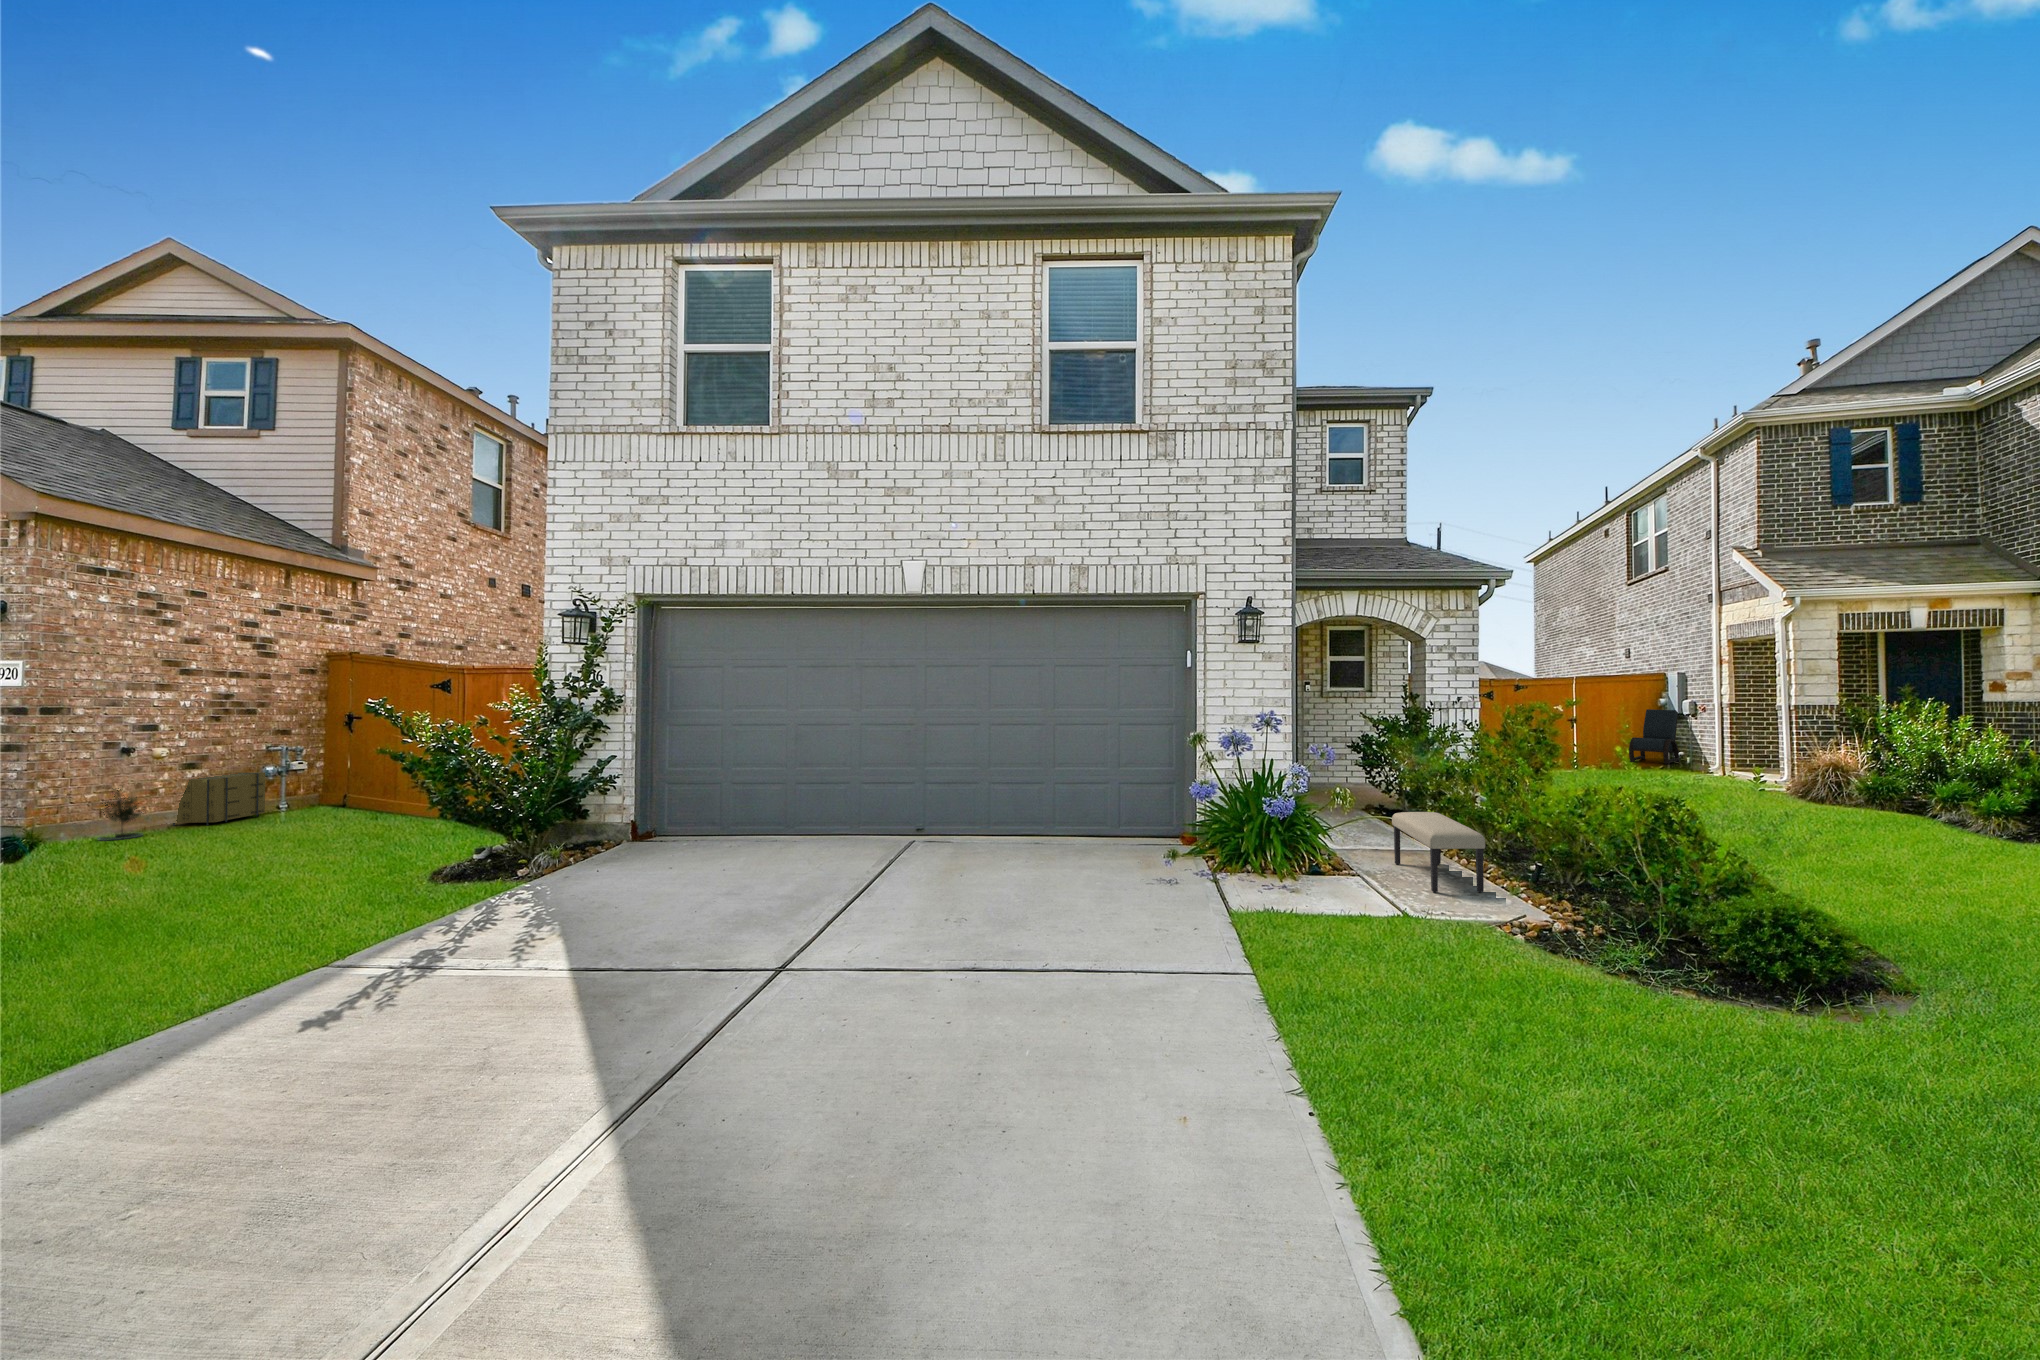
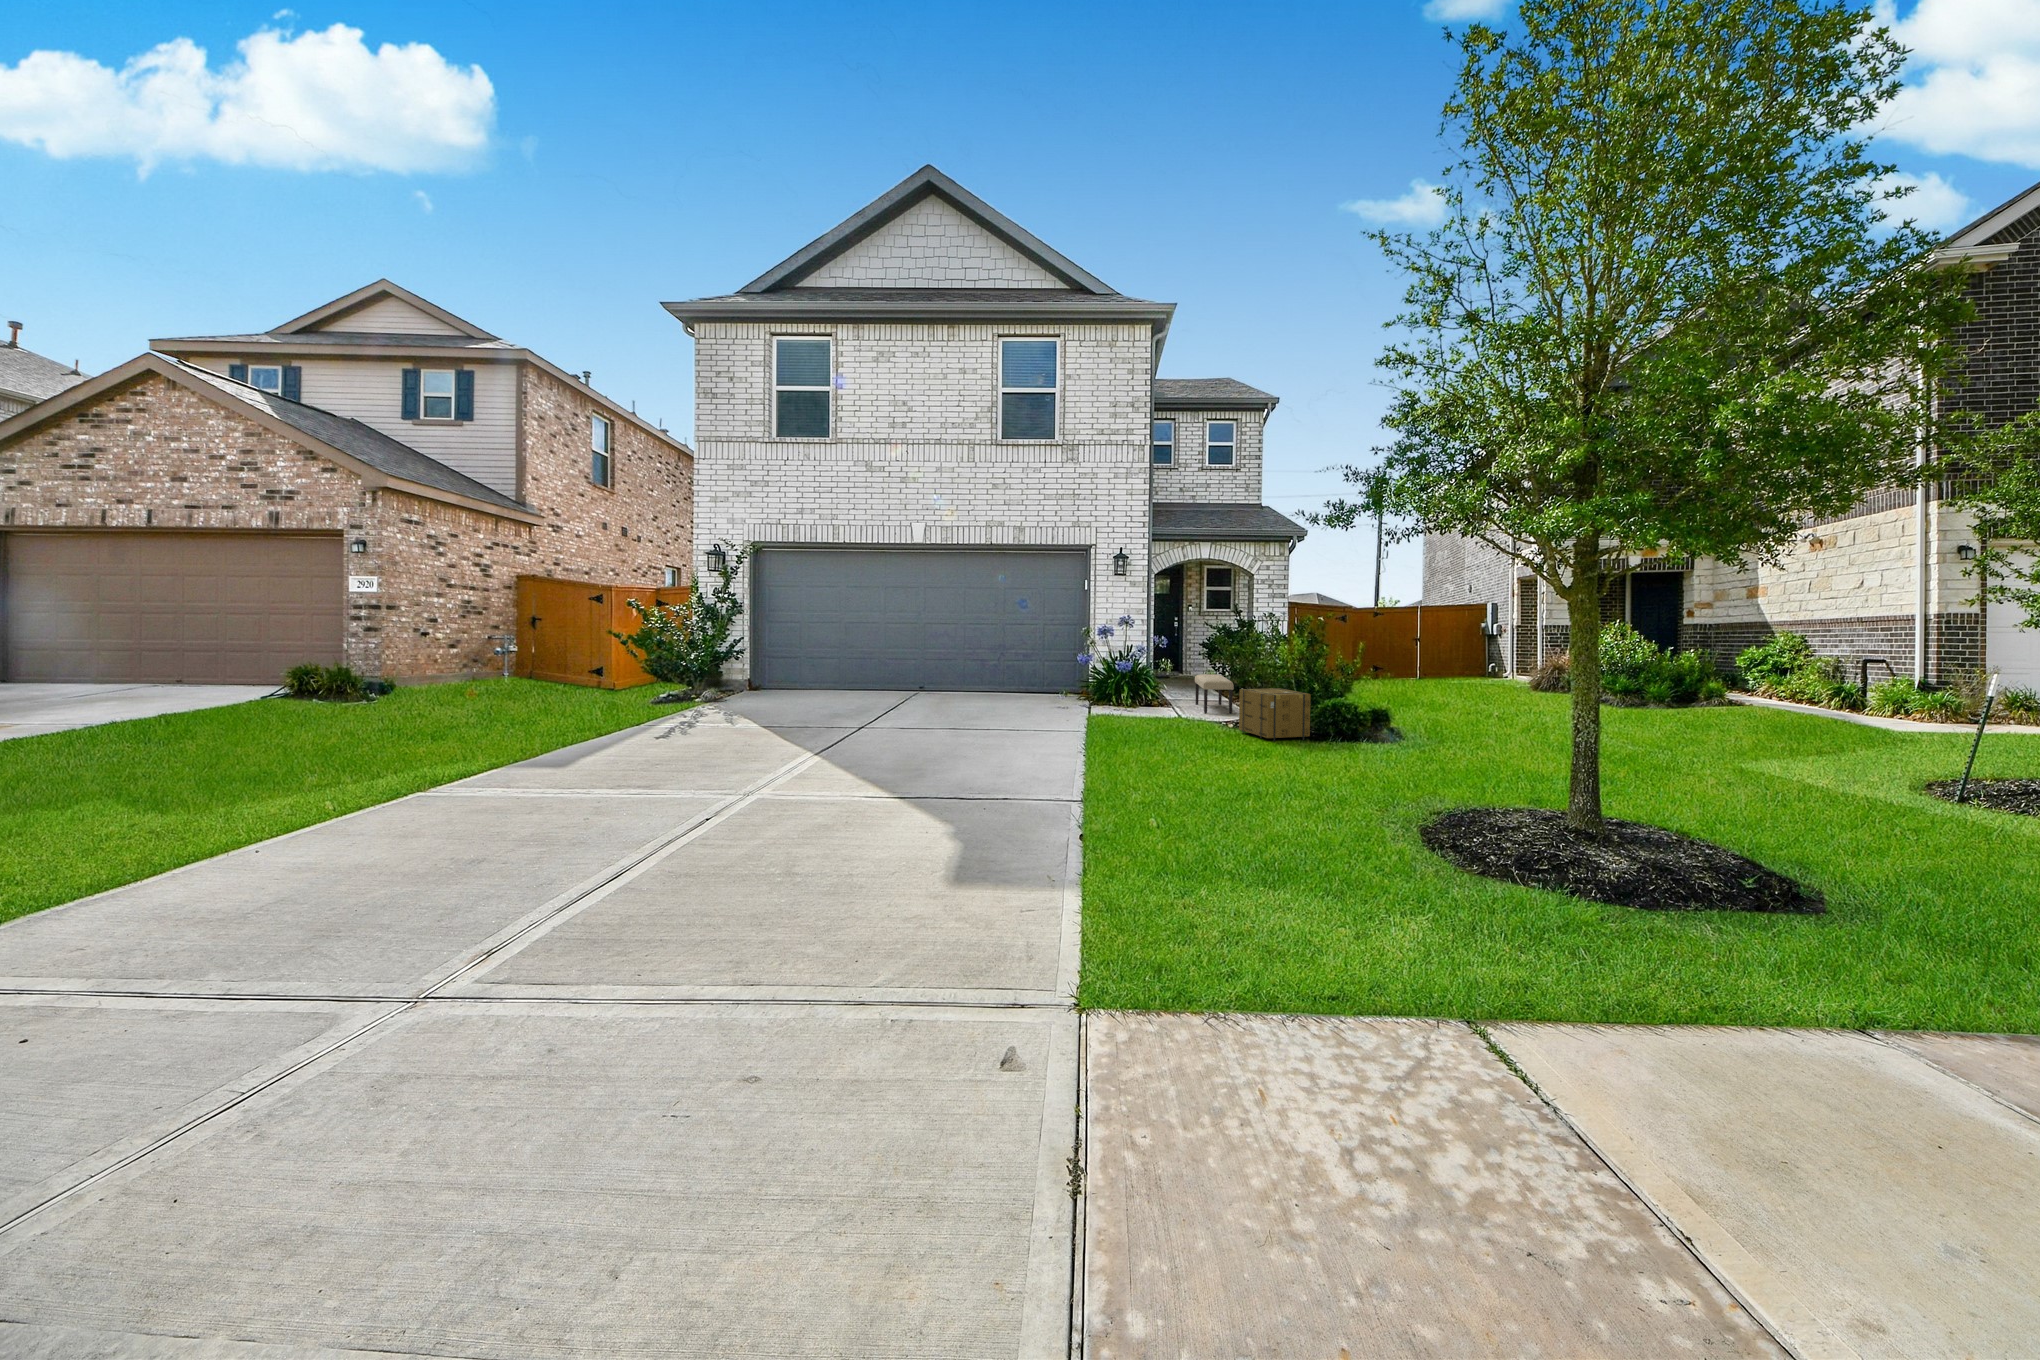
lounge chair: present [1629,709,1680,764] -> none [1413,631,1450,668]
cardboard box: present [173,772,265,826] -> present [1239,688,1311,741]
potted tree: present [99,788,145,841] -> present [704,665,725,702]

